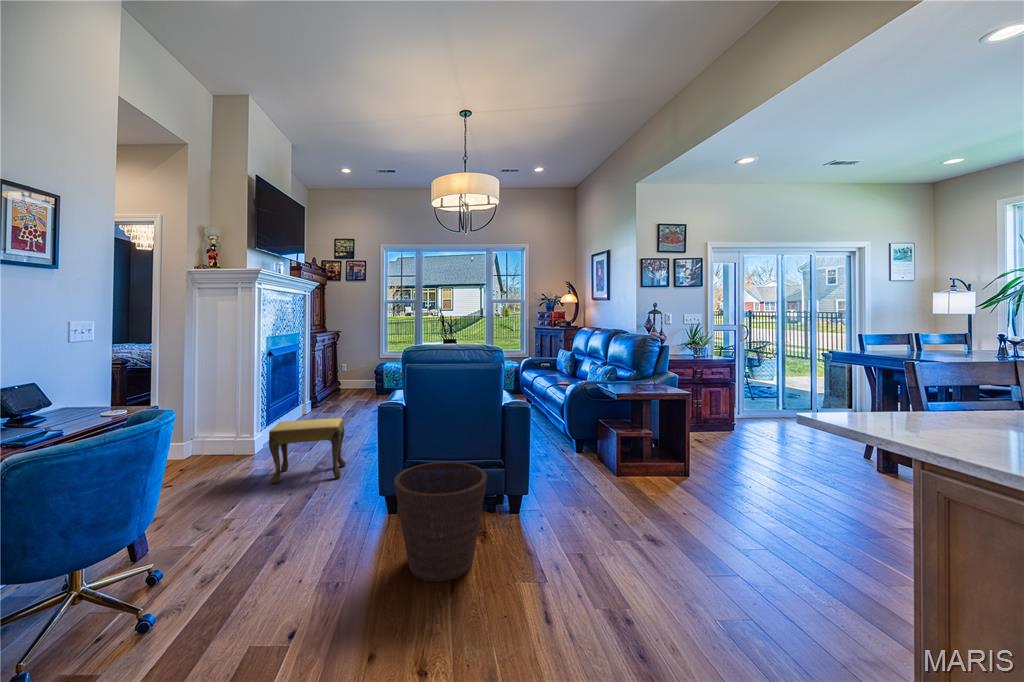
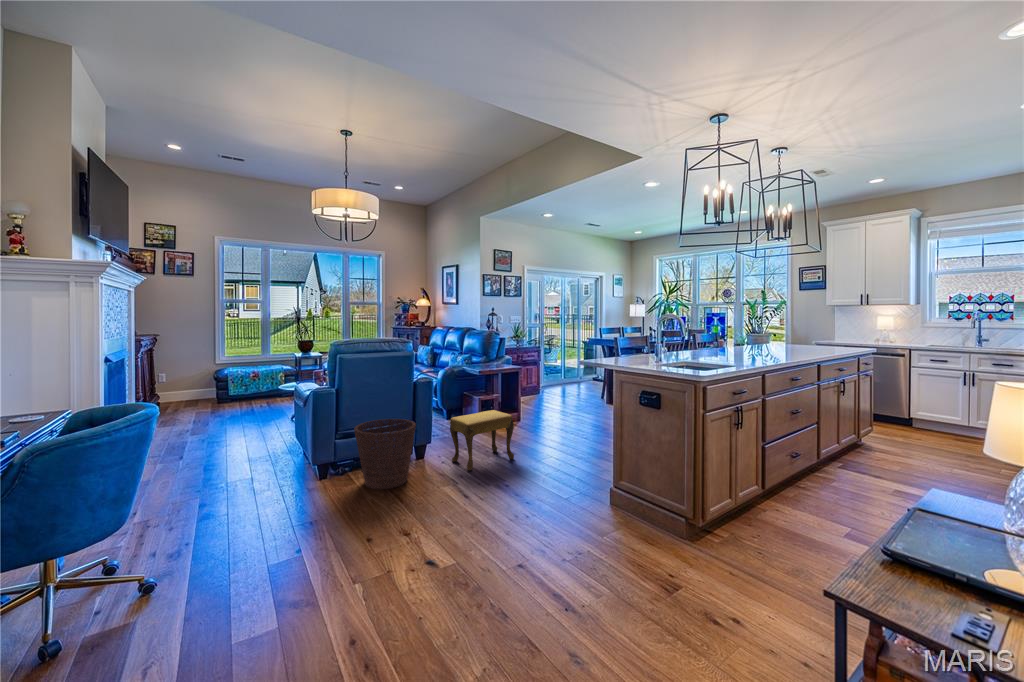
footstool: present [269,418,346,484] -> present [450,410,514,471]

